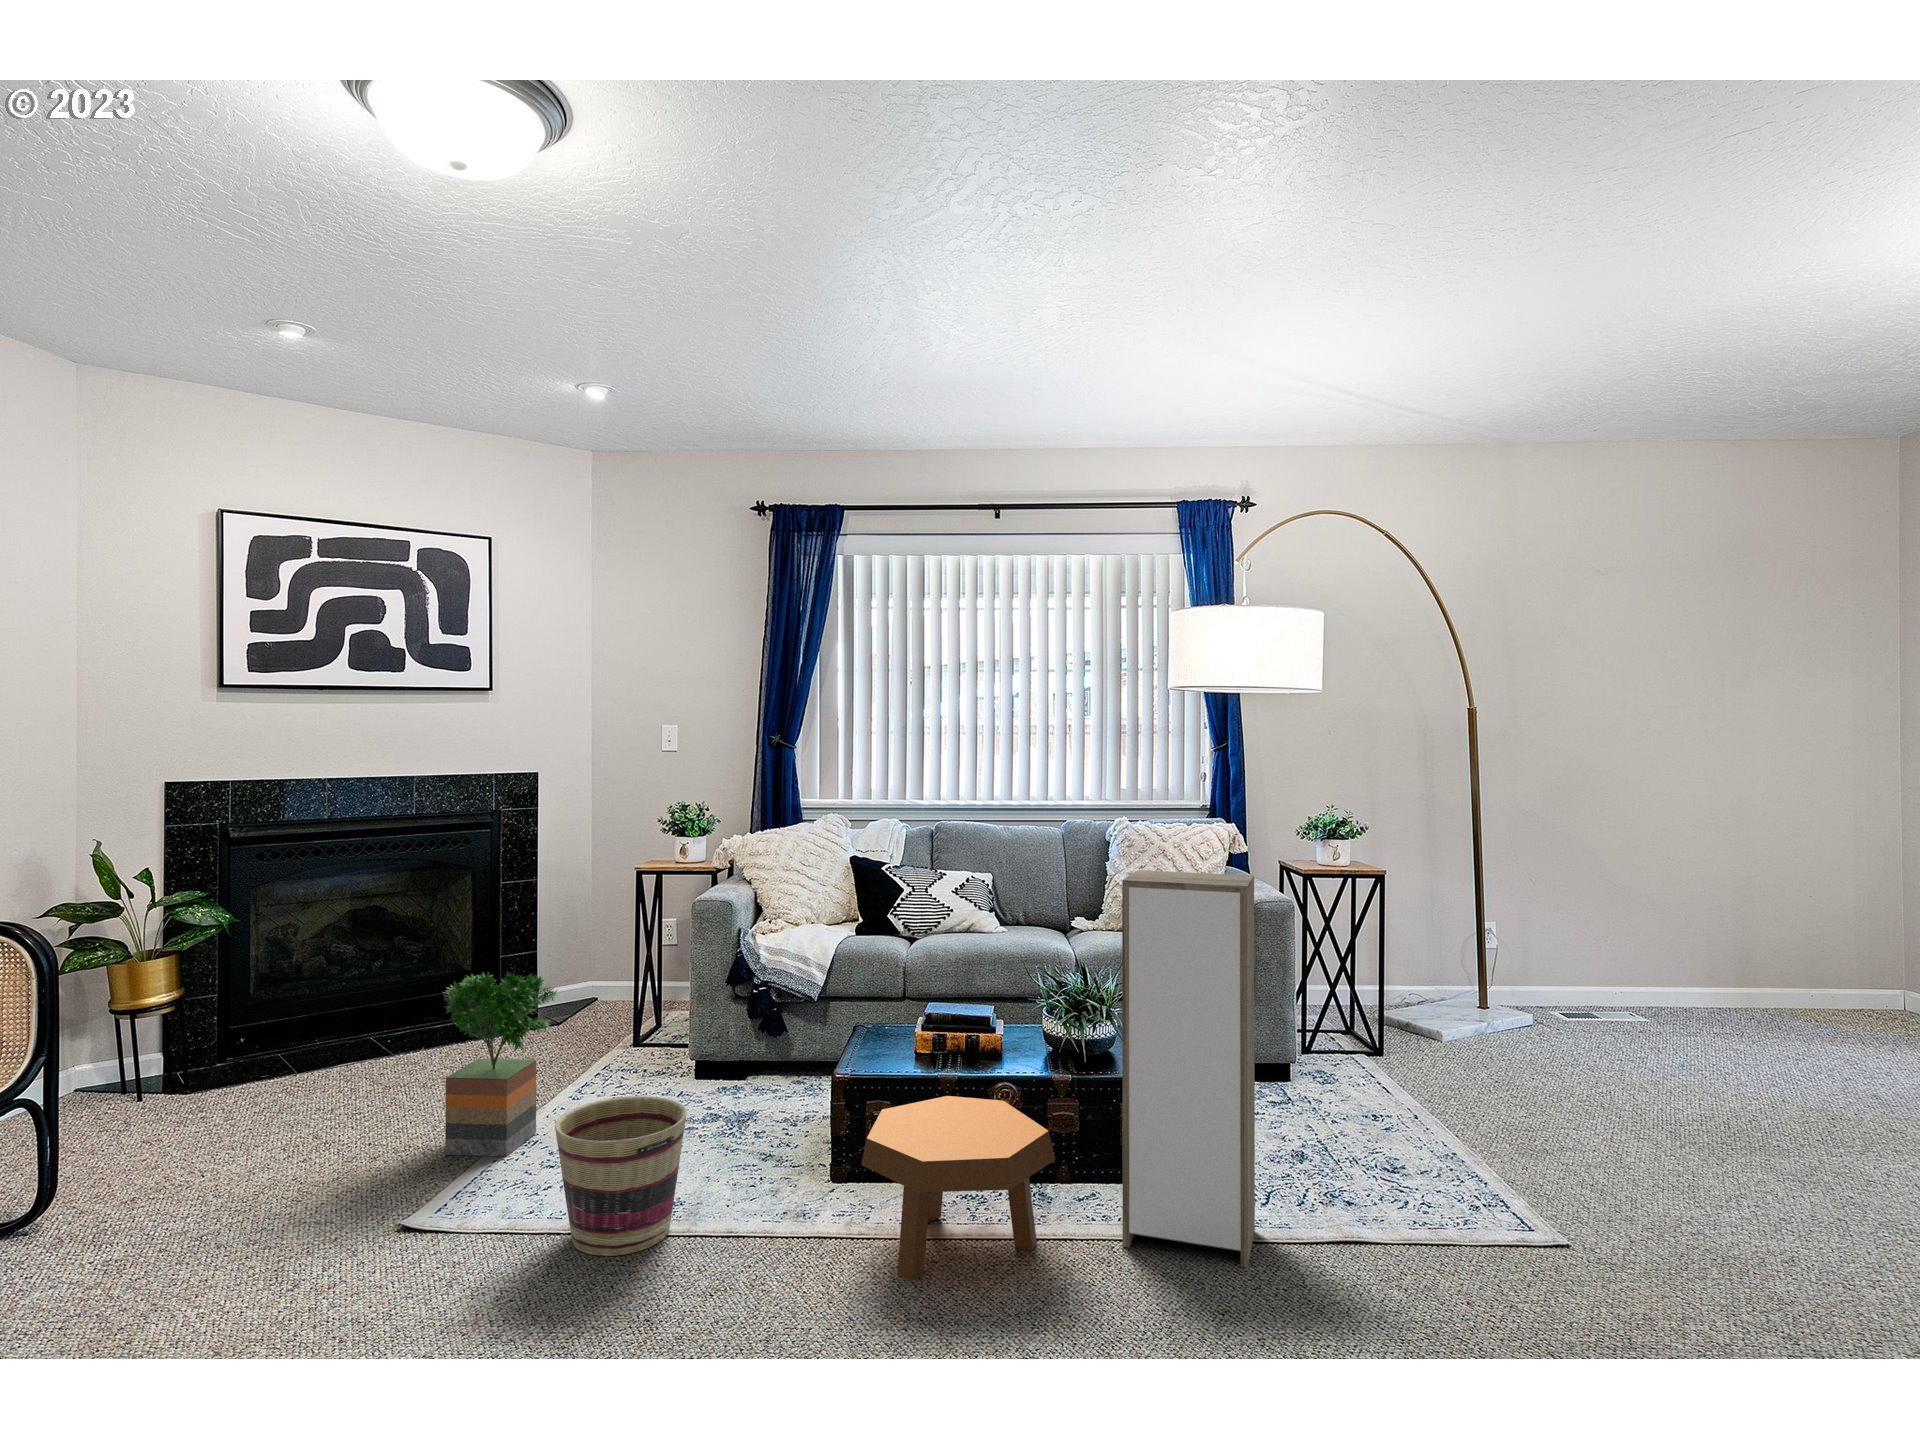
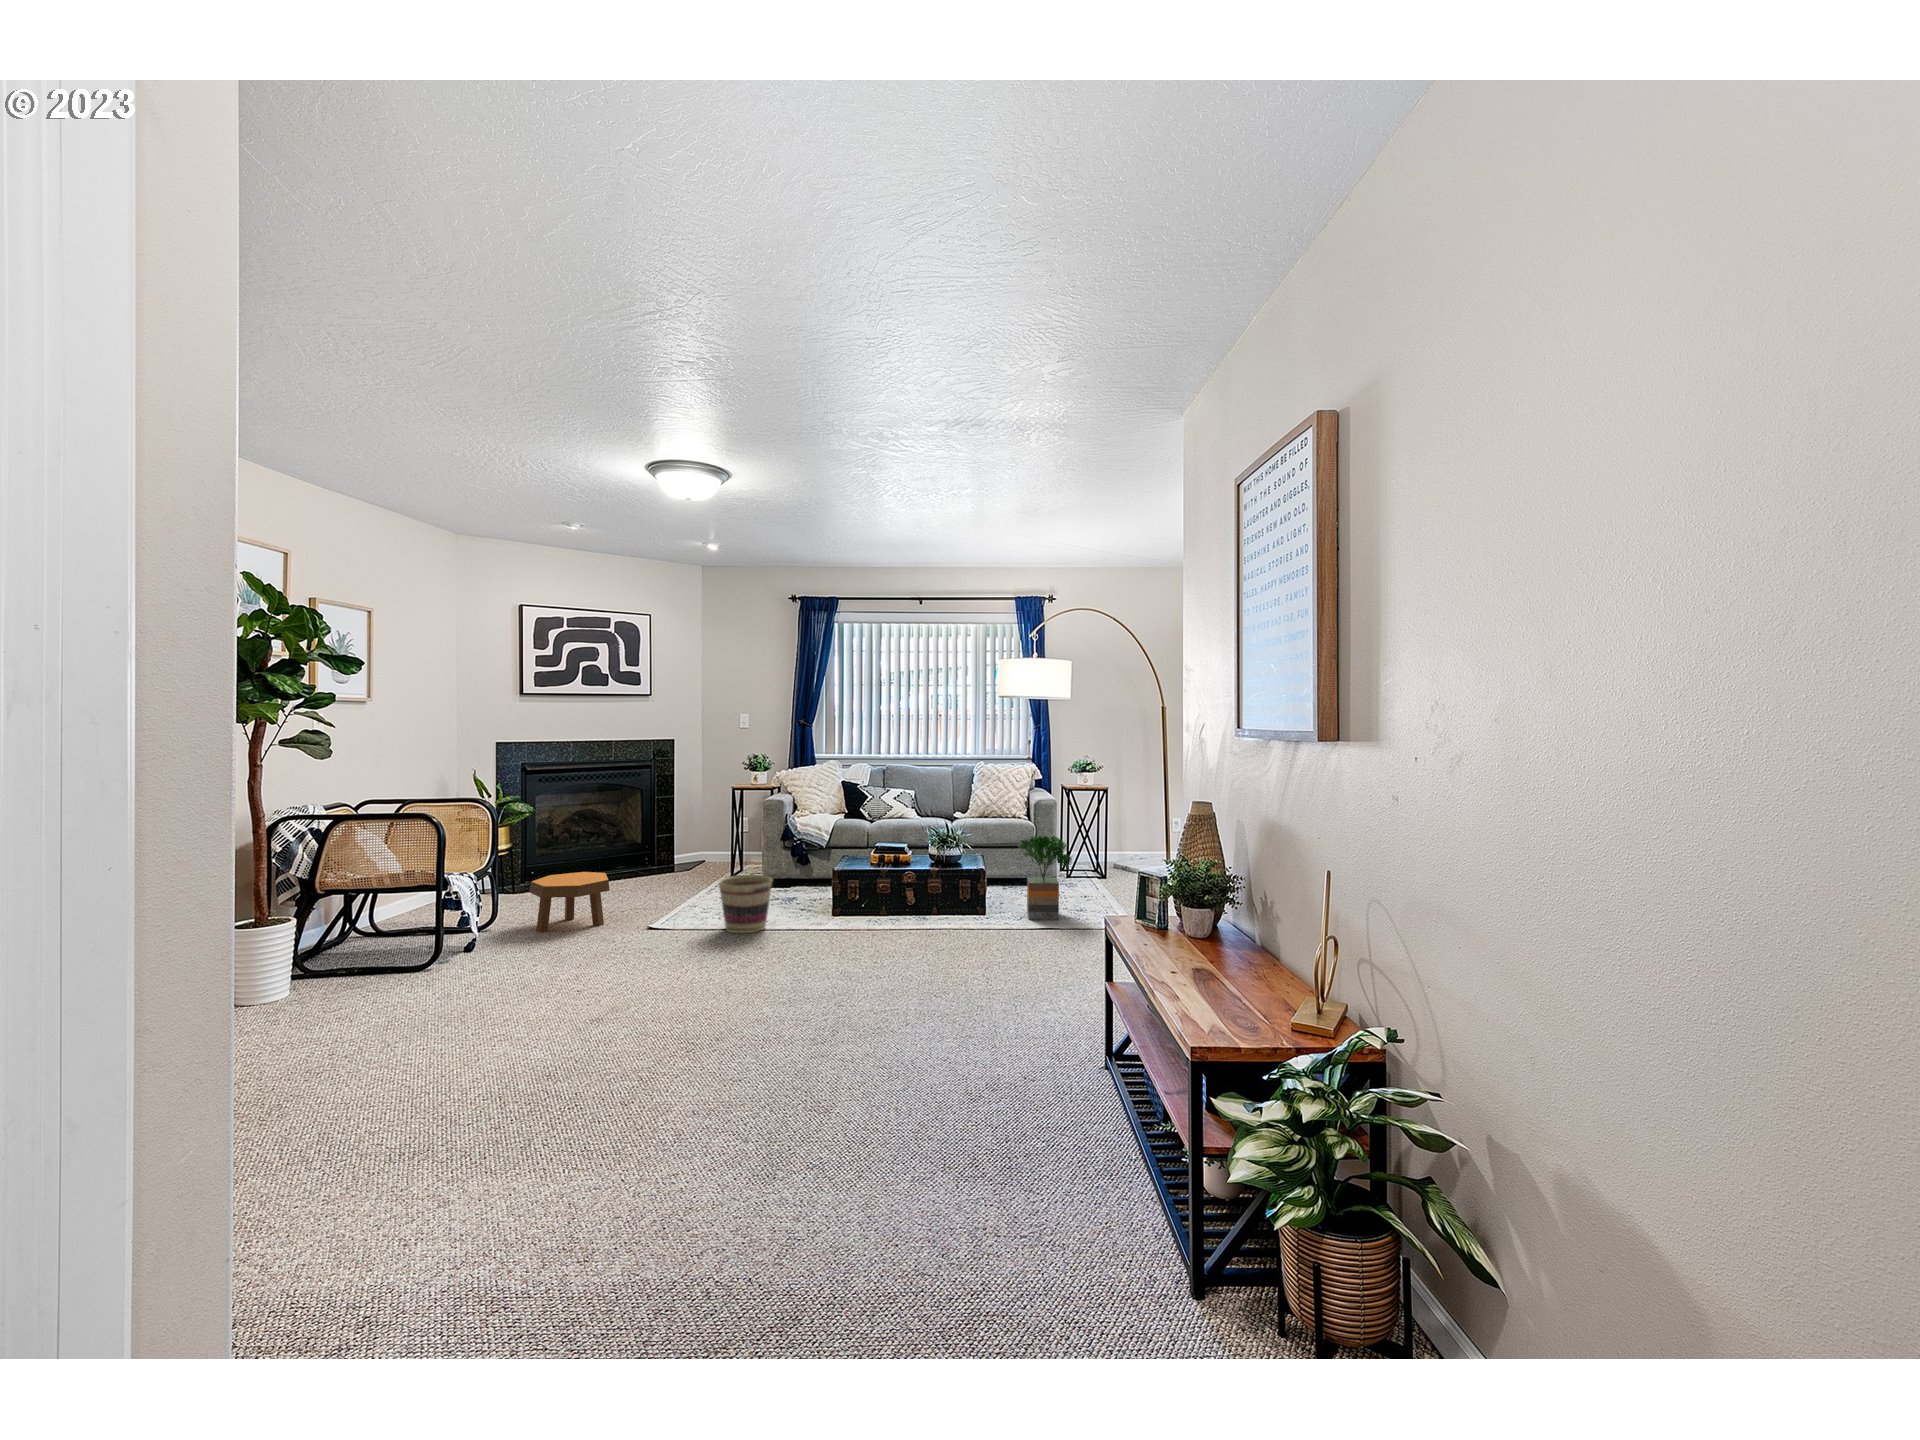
storage cabinet: present [1122,870,1255,1267] -> none [952,779,1009,934]
potted tree: present [443,972,557,1157] -> present [1018,836,1072,920]
footstool: present [861,1096,1055,1280] -> present [529,872,610,932]

